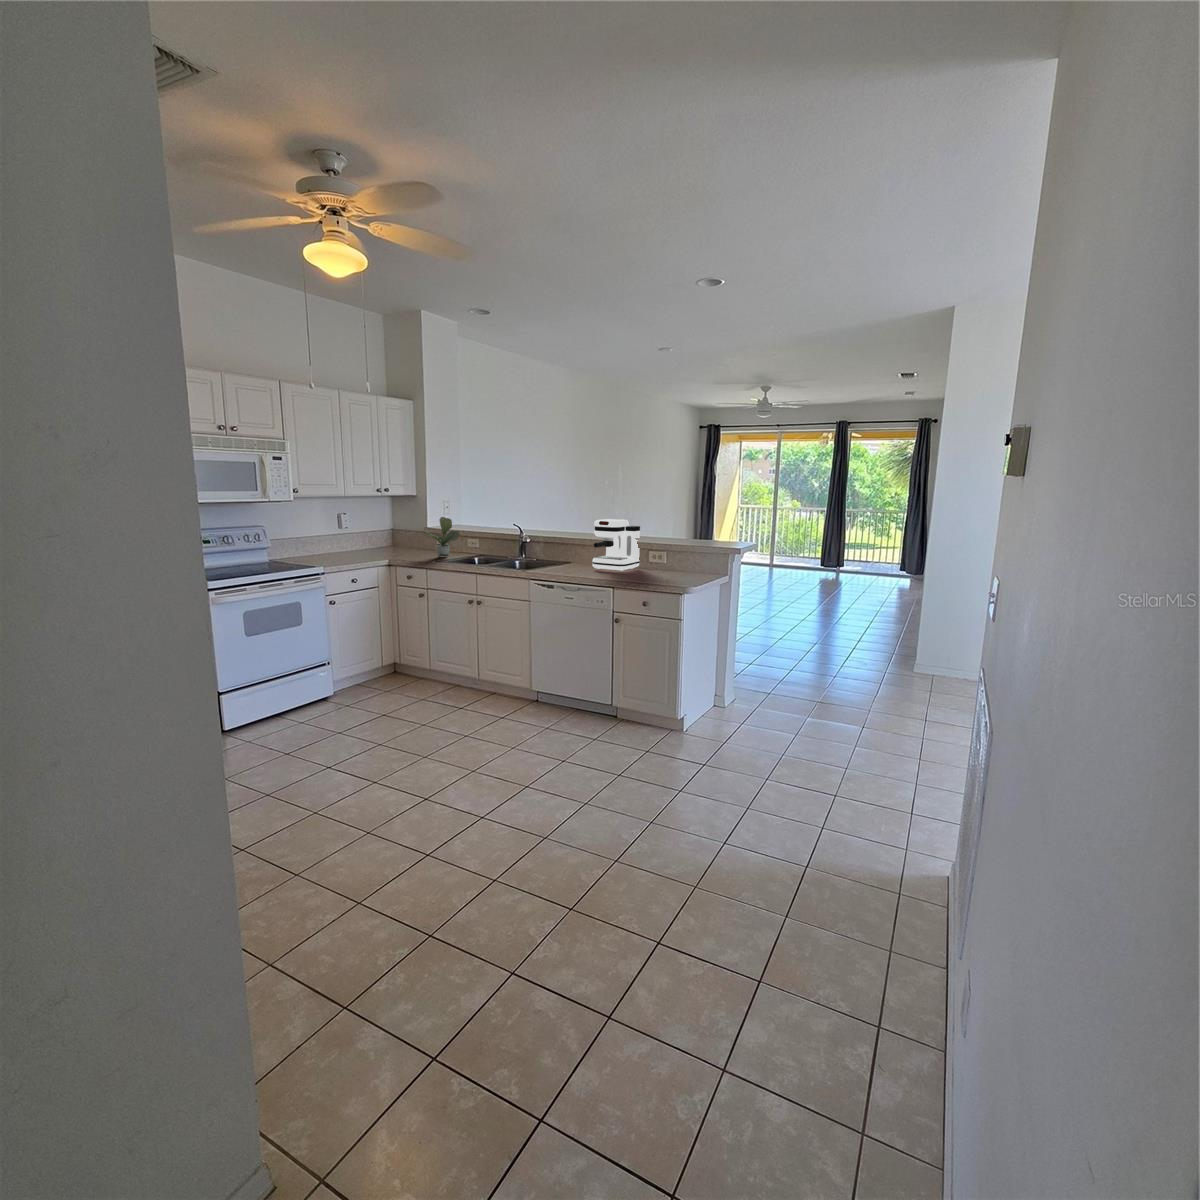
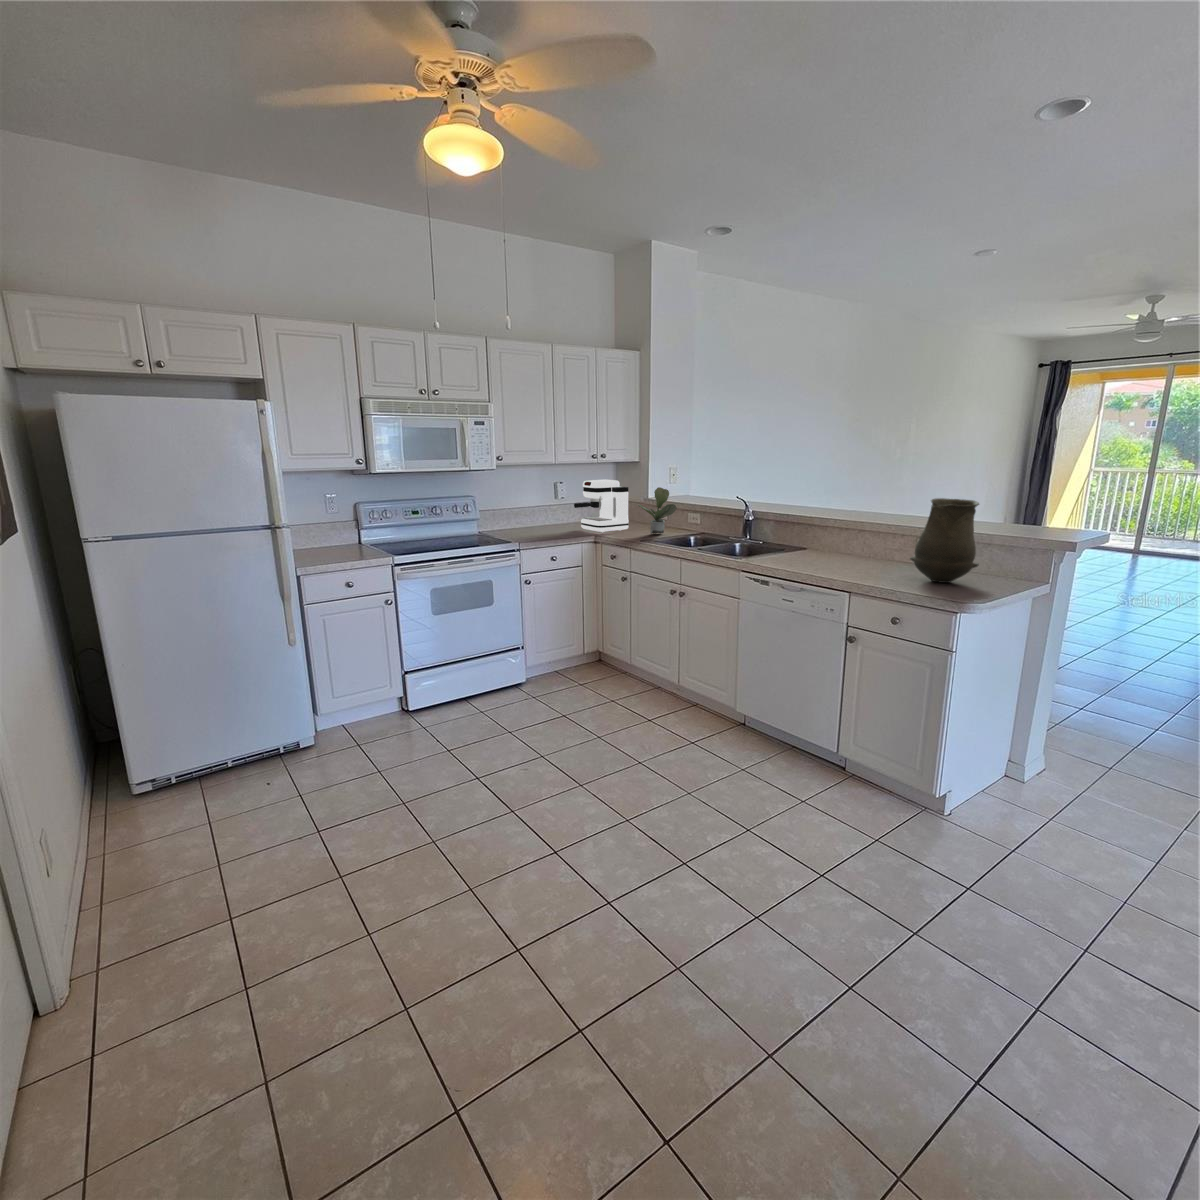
coffee maker: present [592,519,640,571] -> present [574,480,629,533]
vase: none [647,520,689,578] -> present [910,498,979,583]

